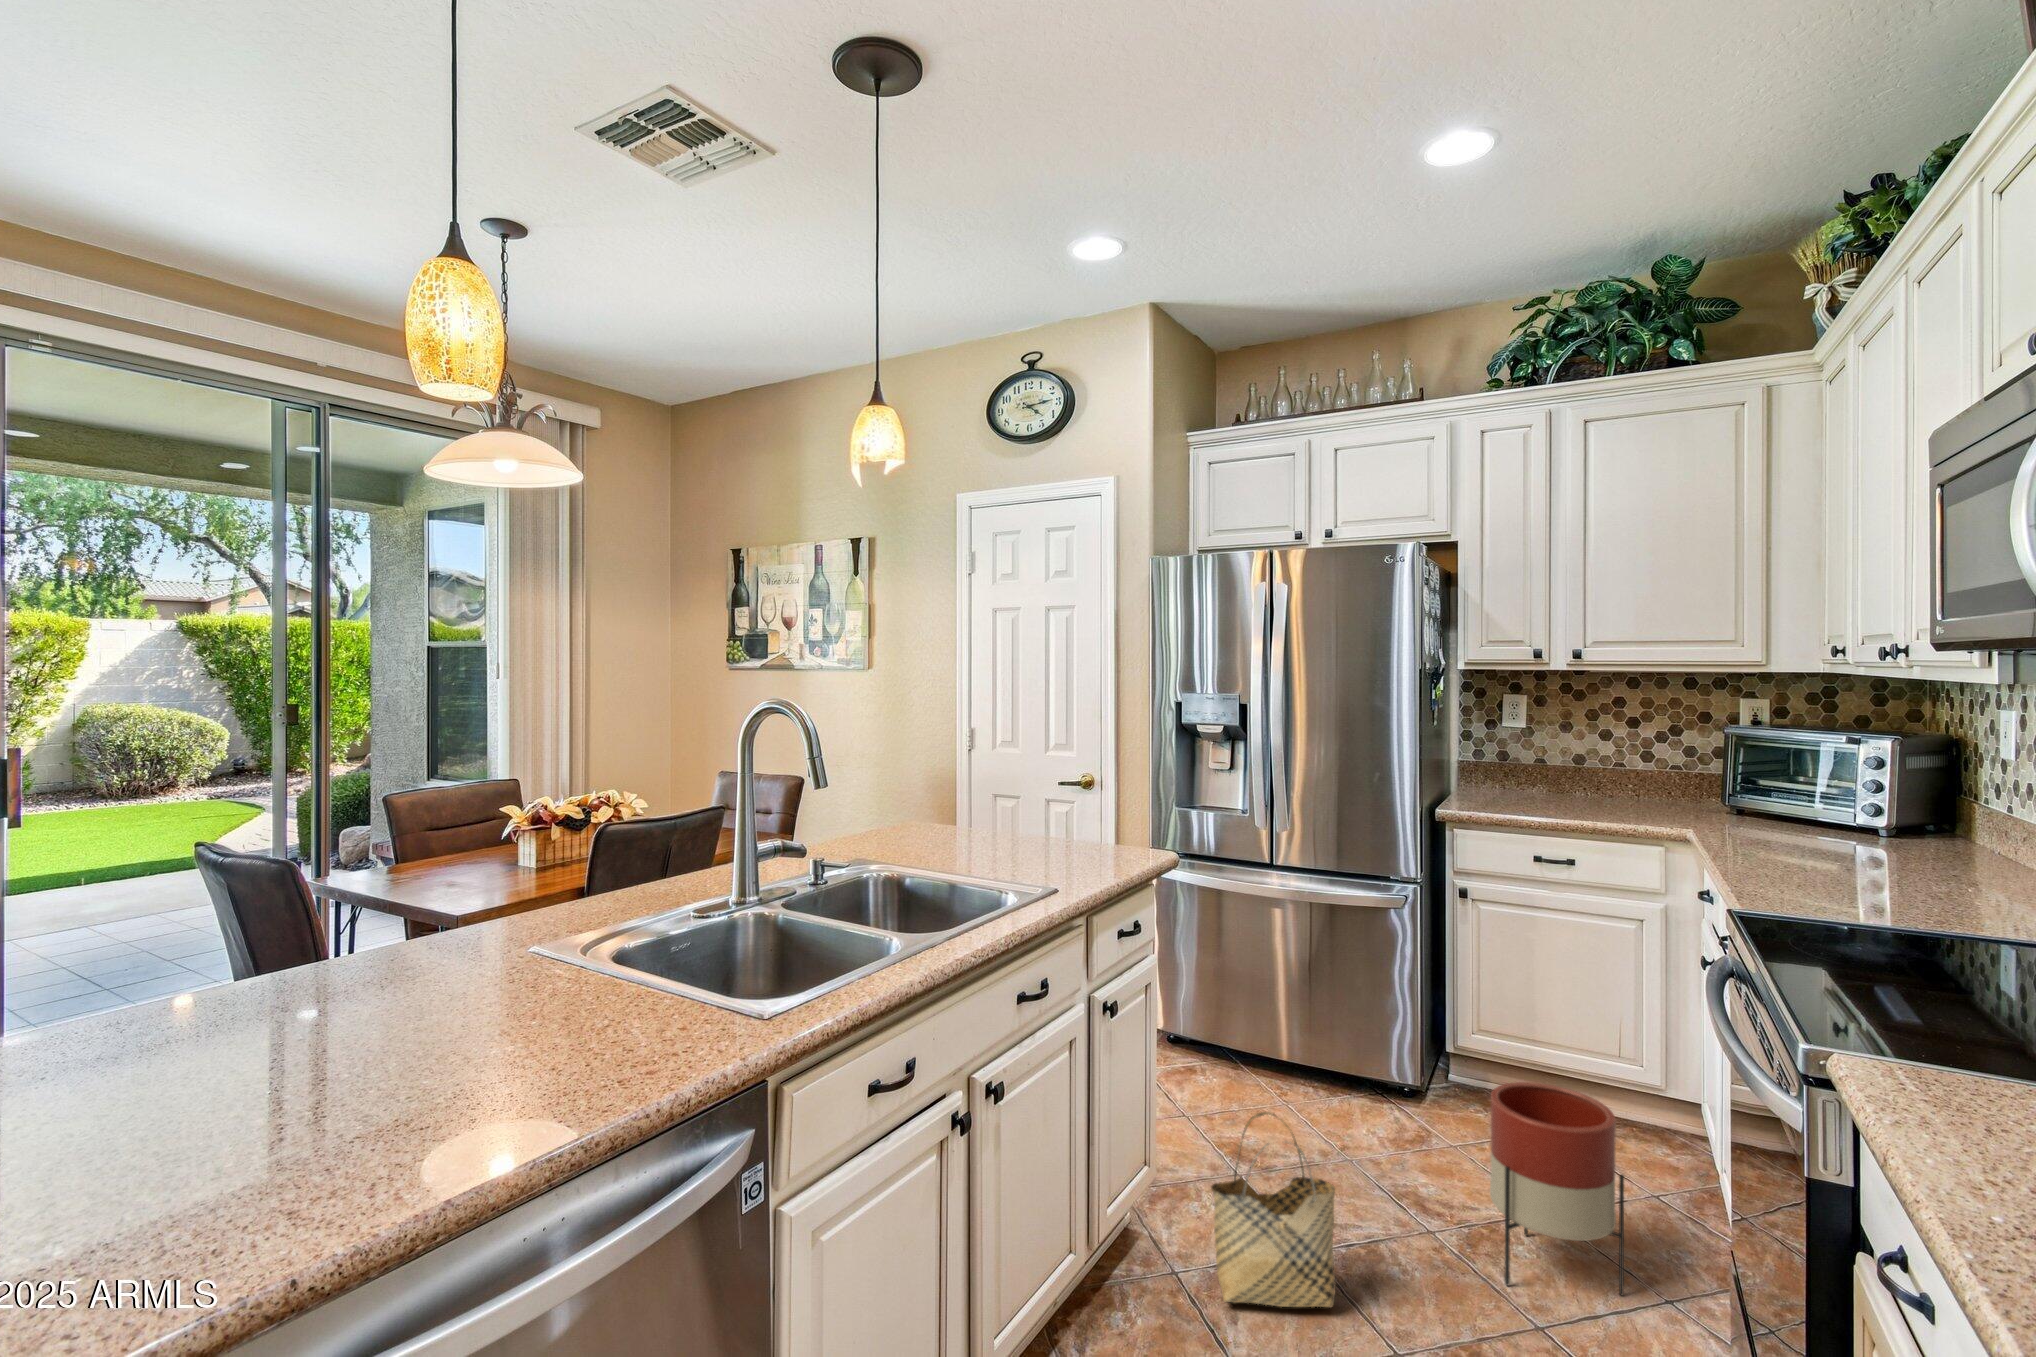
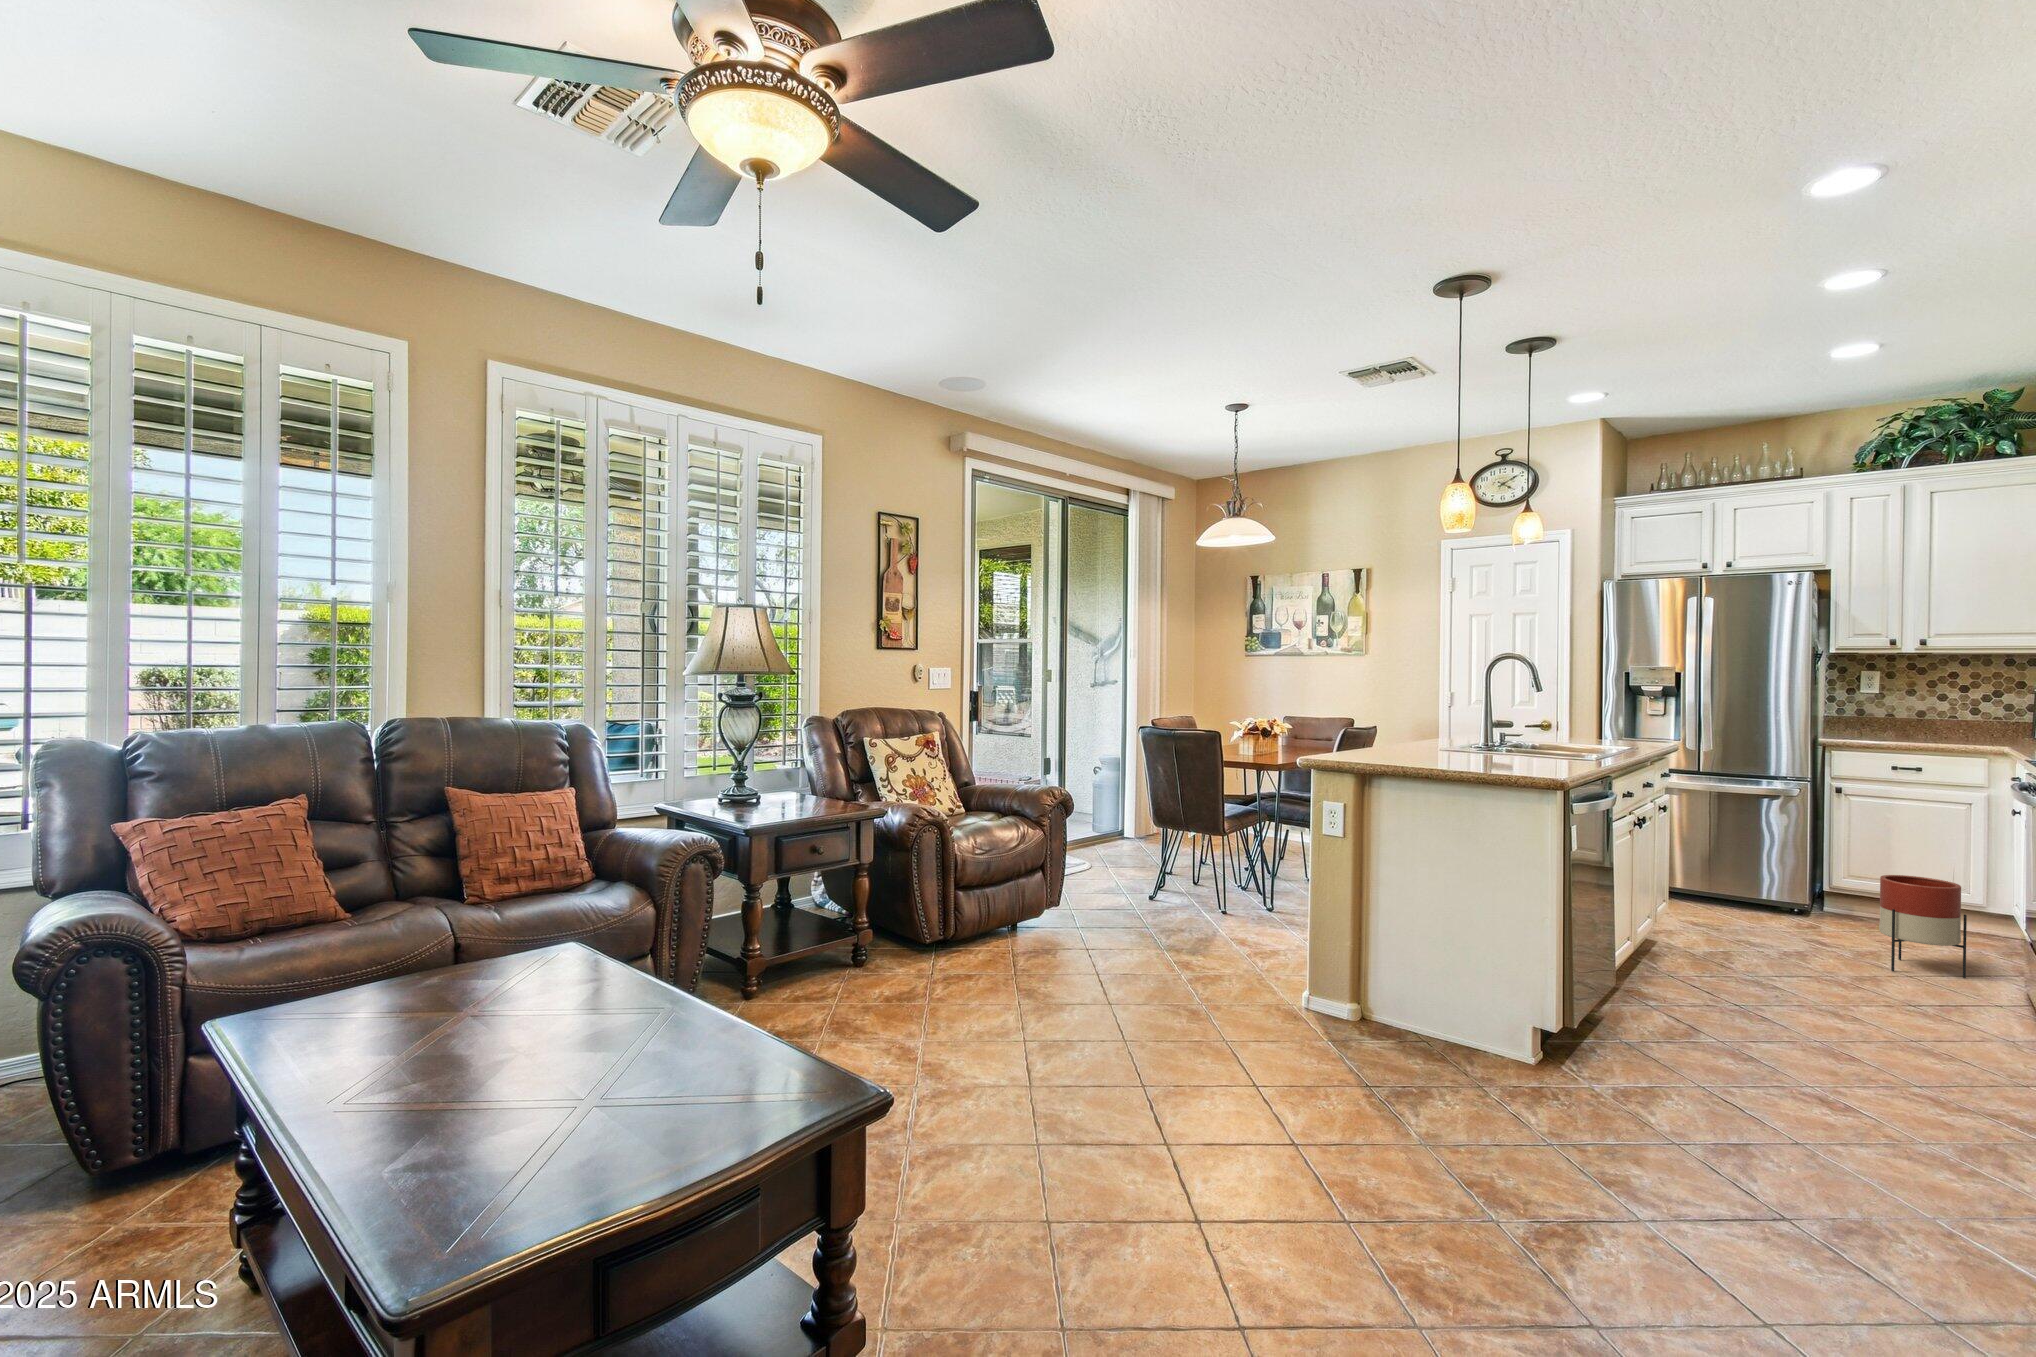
woven basket: present [1211,1112,1336,1307] -> none [1719,877,1794,968]

